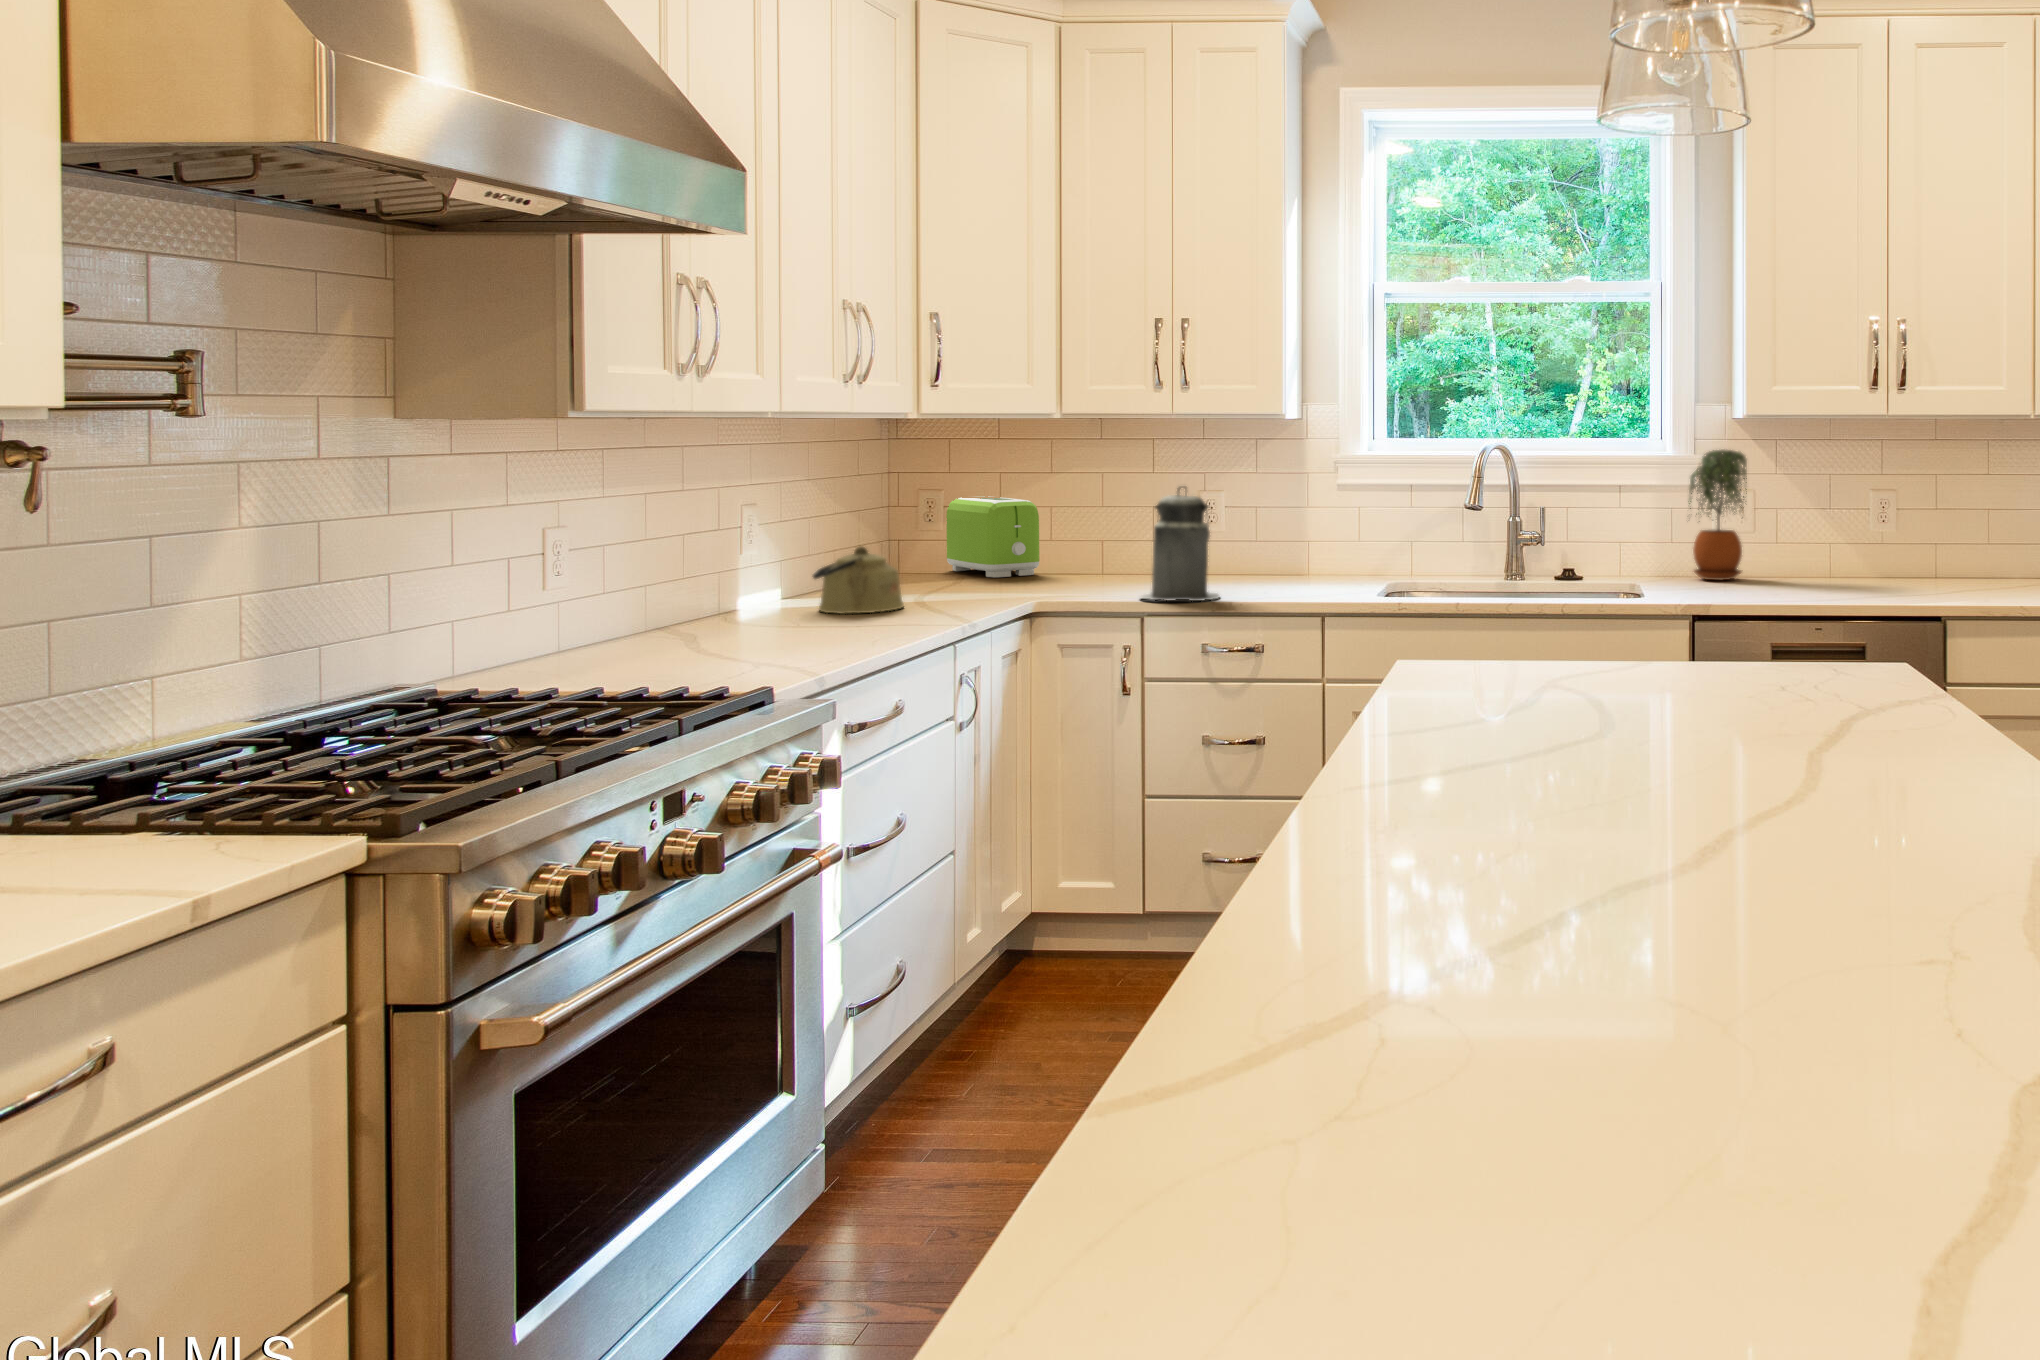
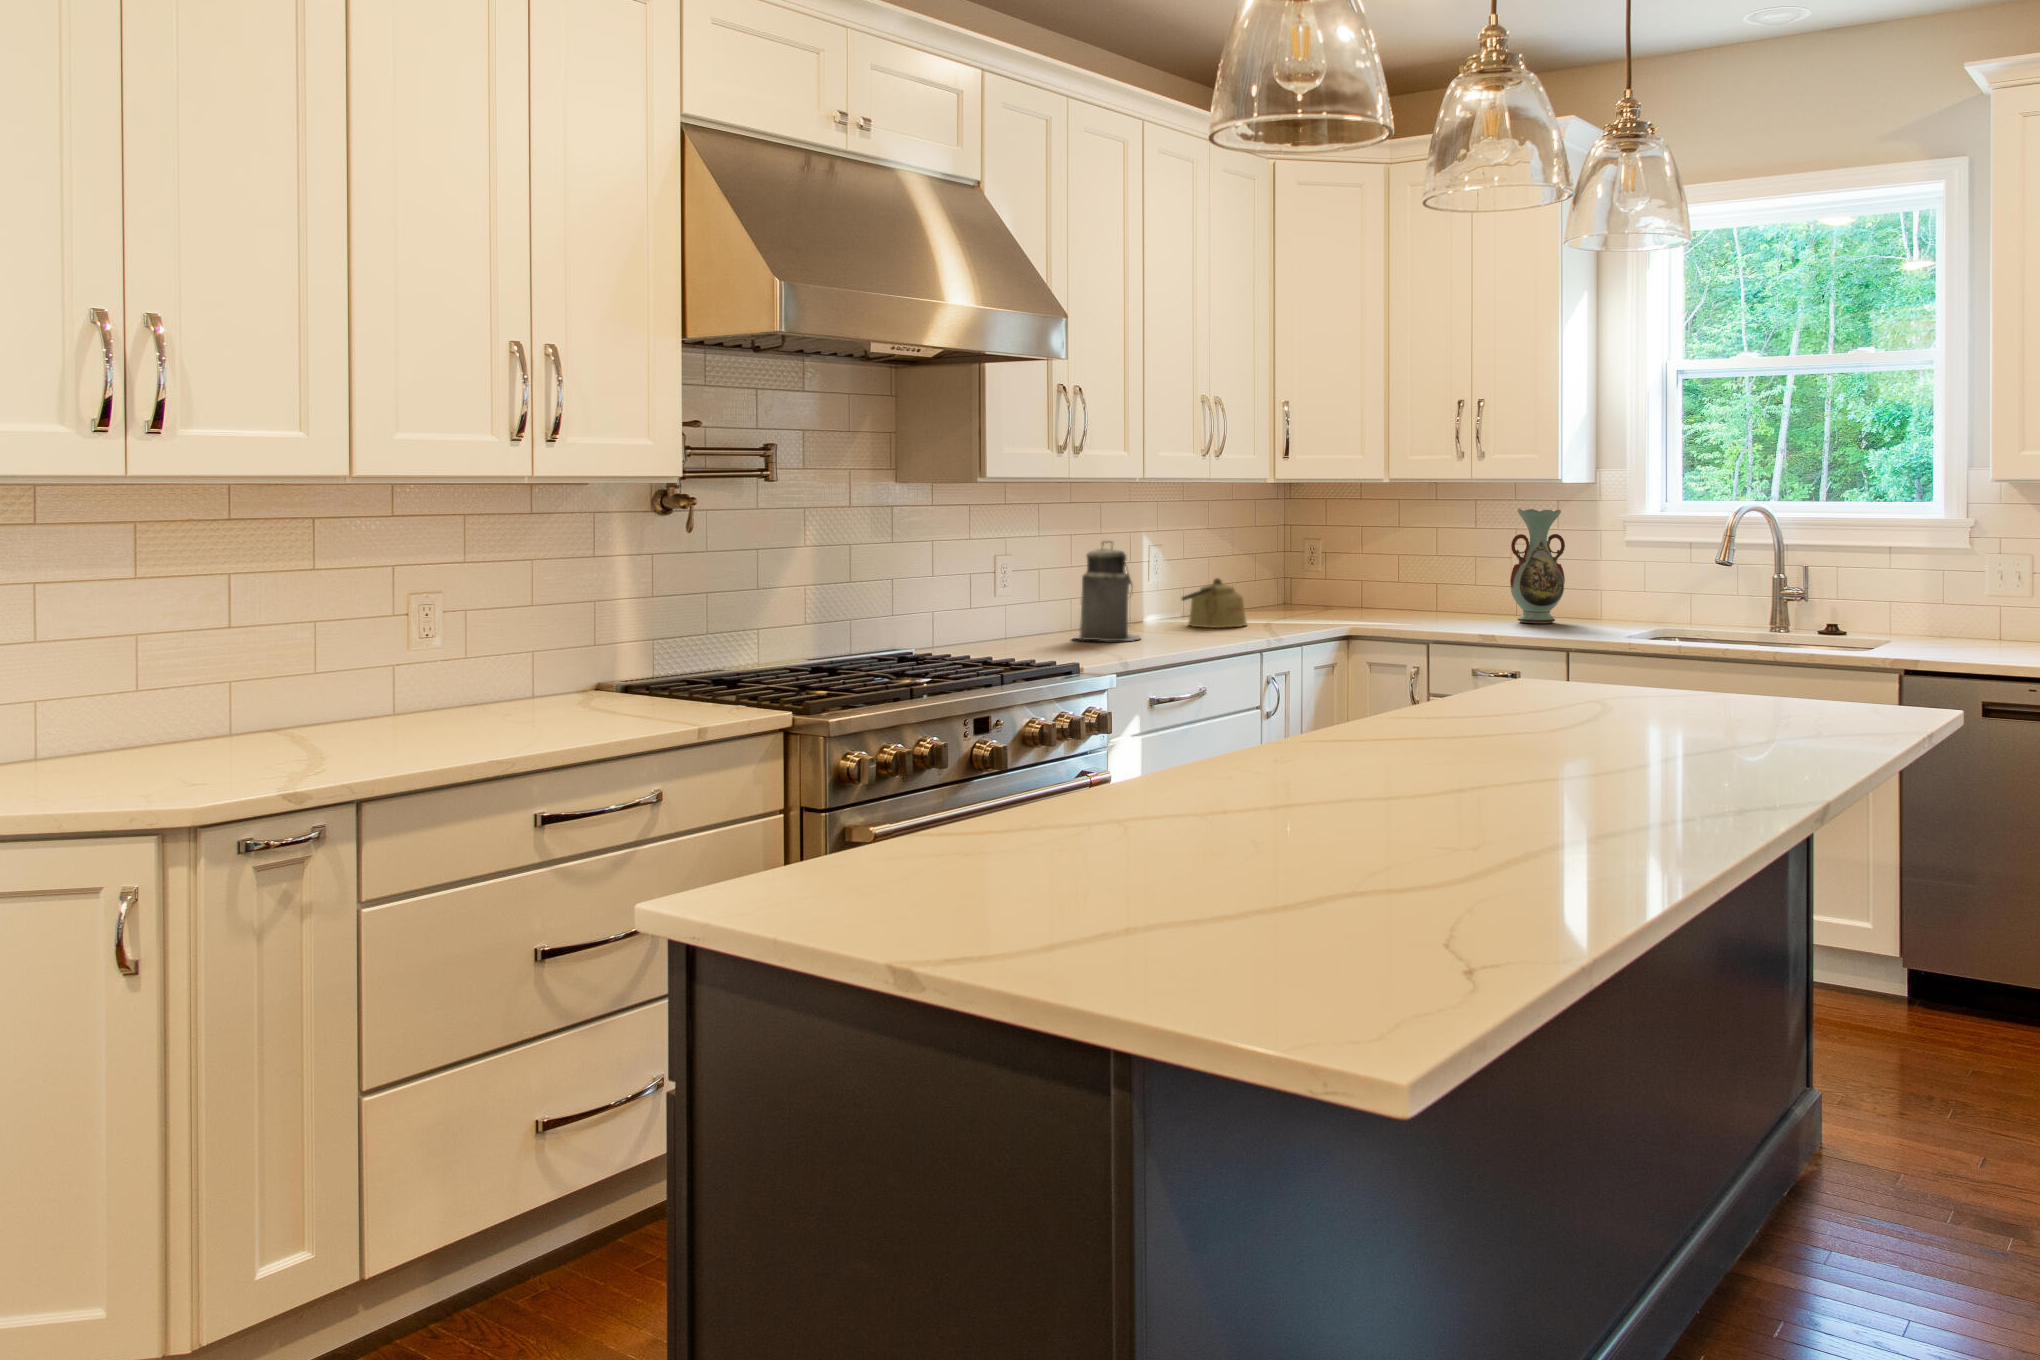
decorative vase: none [1219,449,1281,584] -> present [1510,509,1565,623]
potted plant: present [1688,450,1747,580] -> none [1951,513,2024,642]
canister: present [1141,487,1219,601] -> present [1075,541,1140,641]
toaster: present [946,497,1039,577] -> none [1322,545,1384,610]

